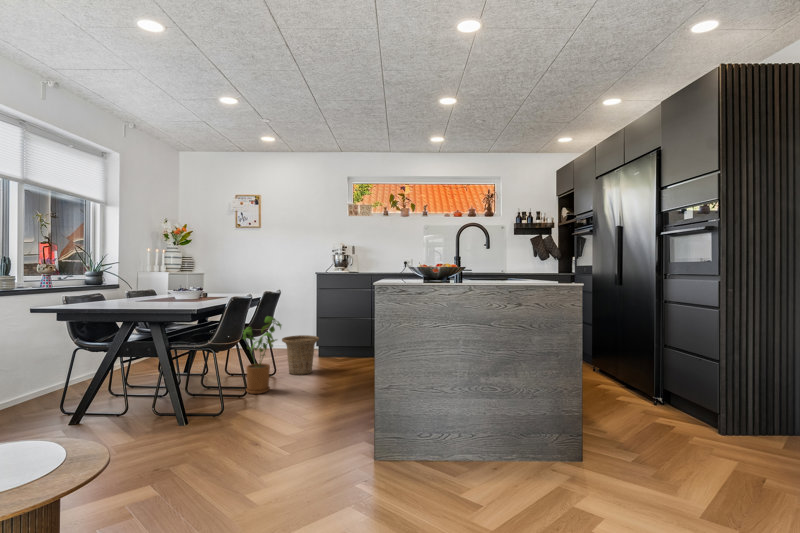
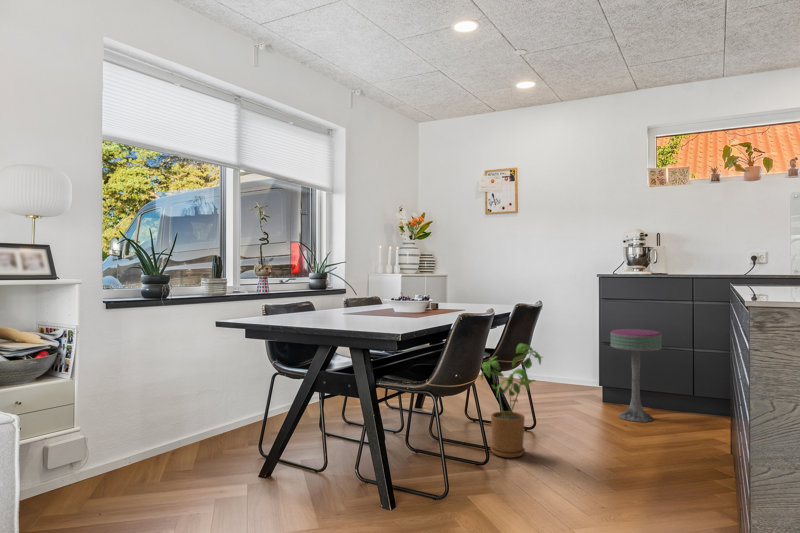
bar stool: none [325,307,355,365] -> present [610,329,662,422]
basket: present [282,335,319,375] -> none [544,371,602,433]

